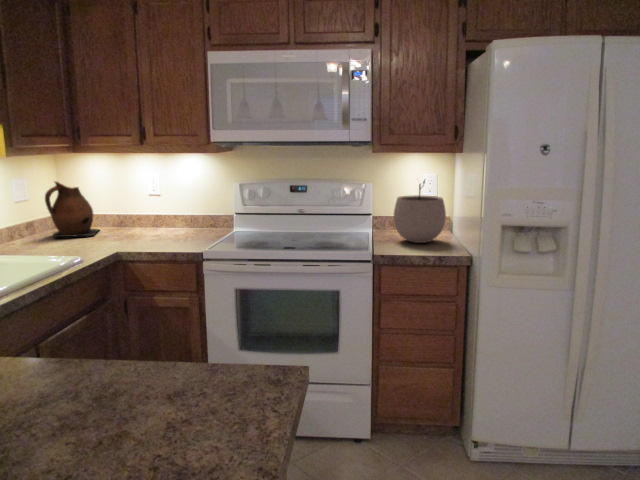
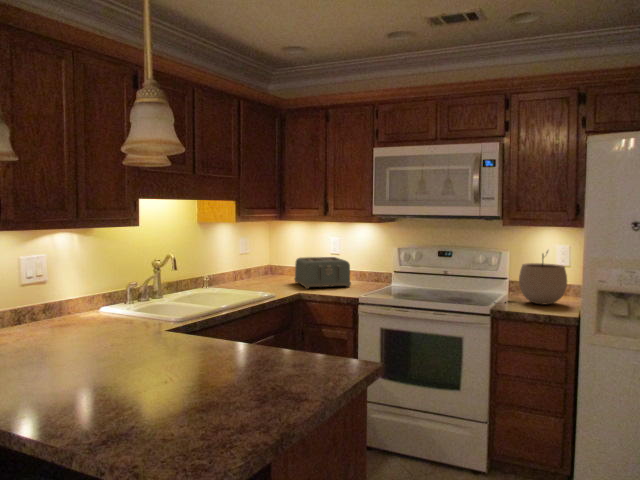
ceramic pitcher: present [45,182,99,237] -> none [260,241,294,282]
toaster: none [102,199,185,246] -> present [294,257,351,289]

